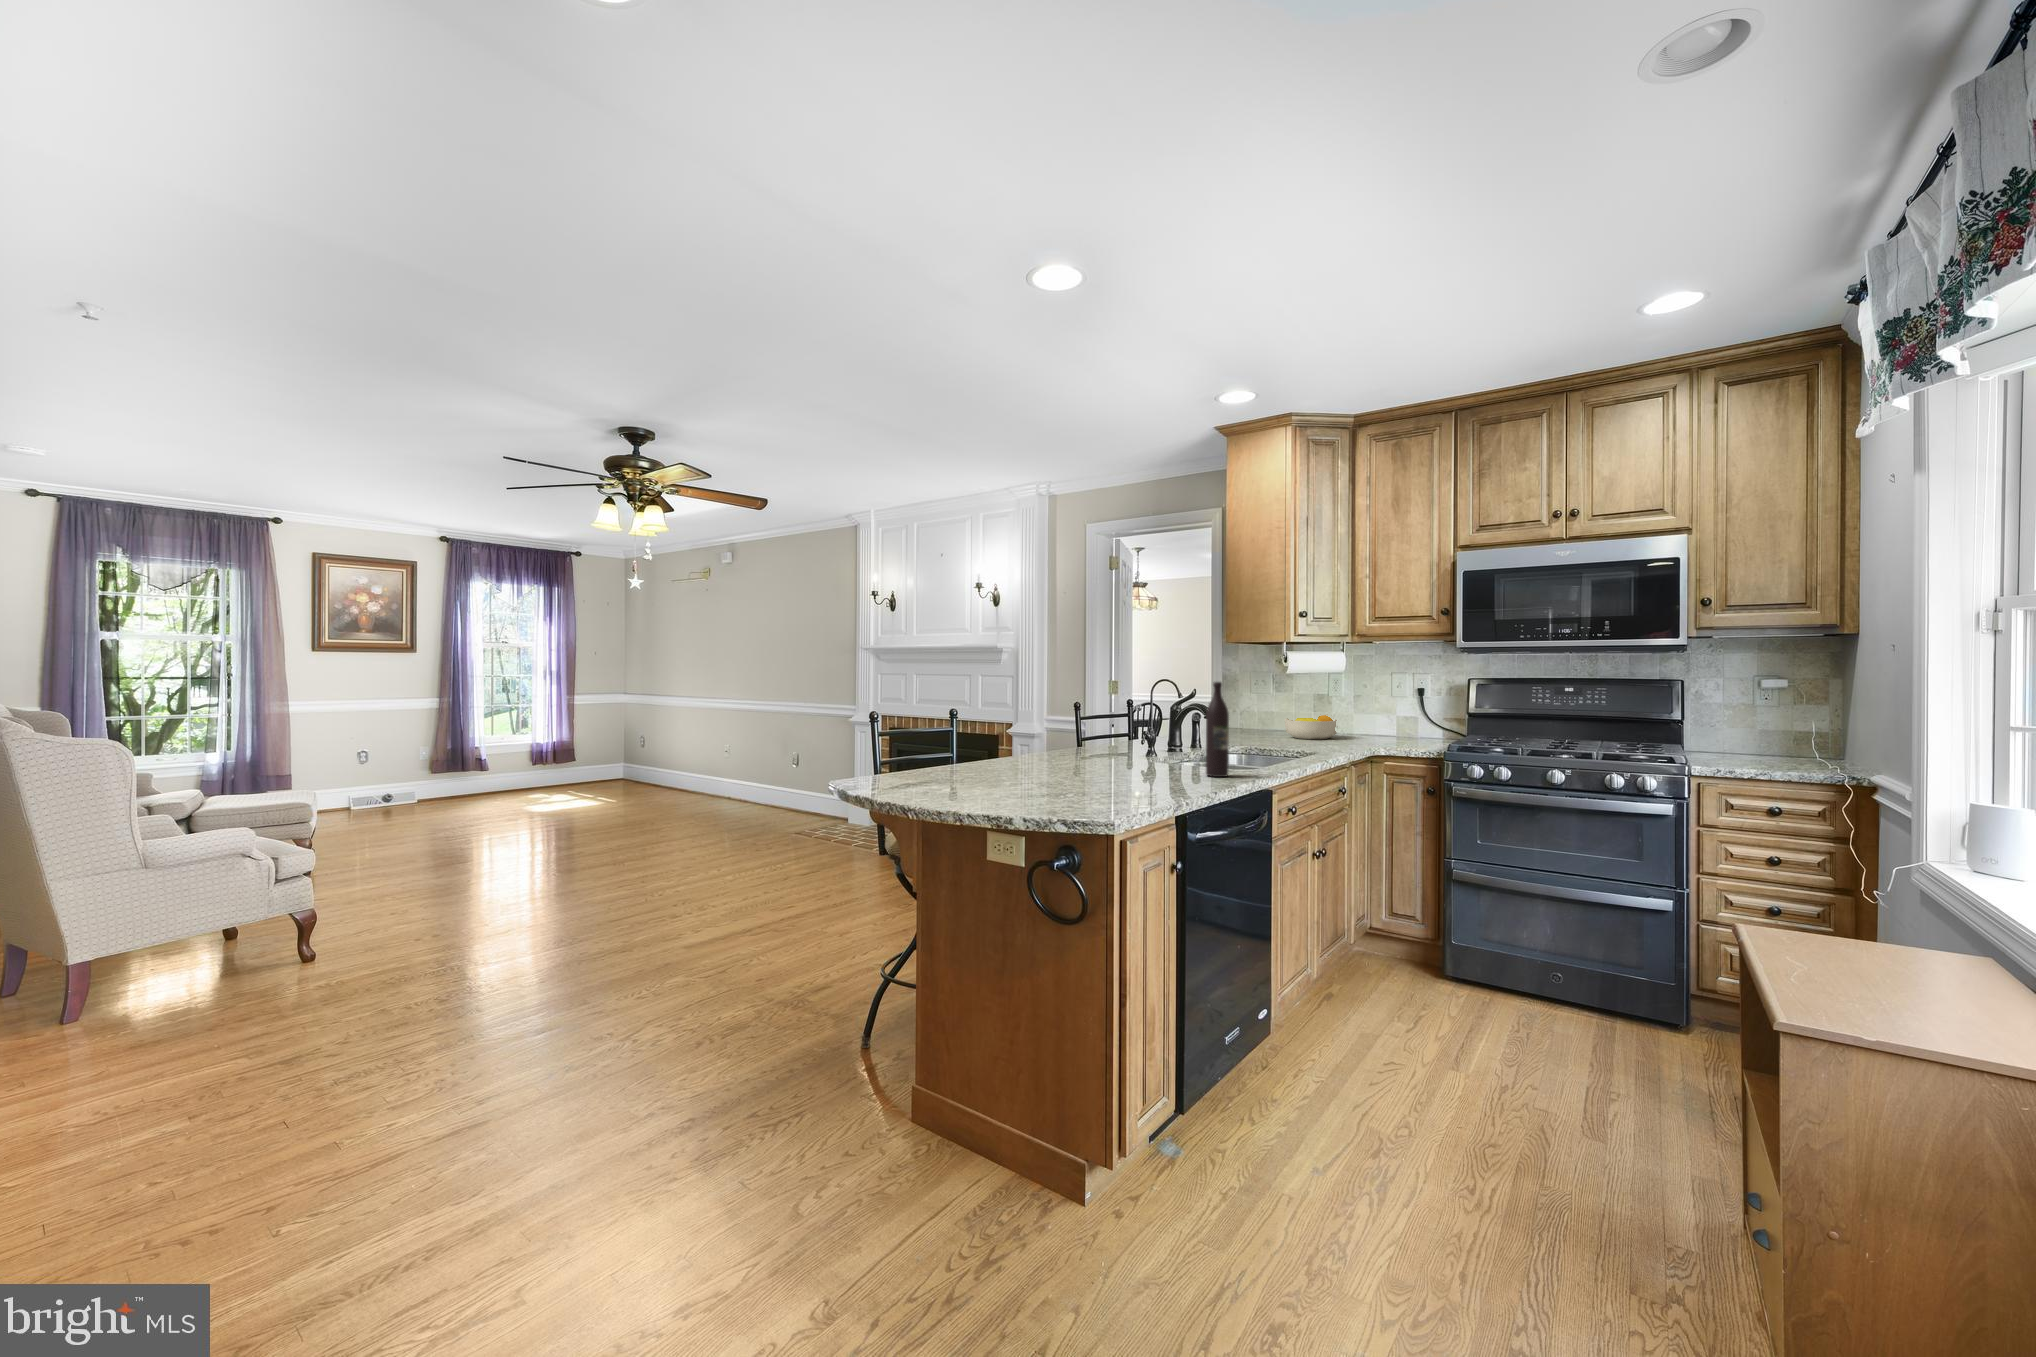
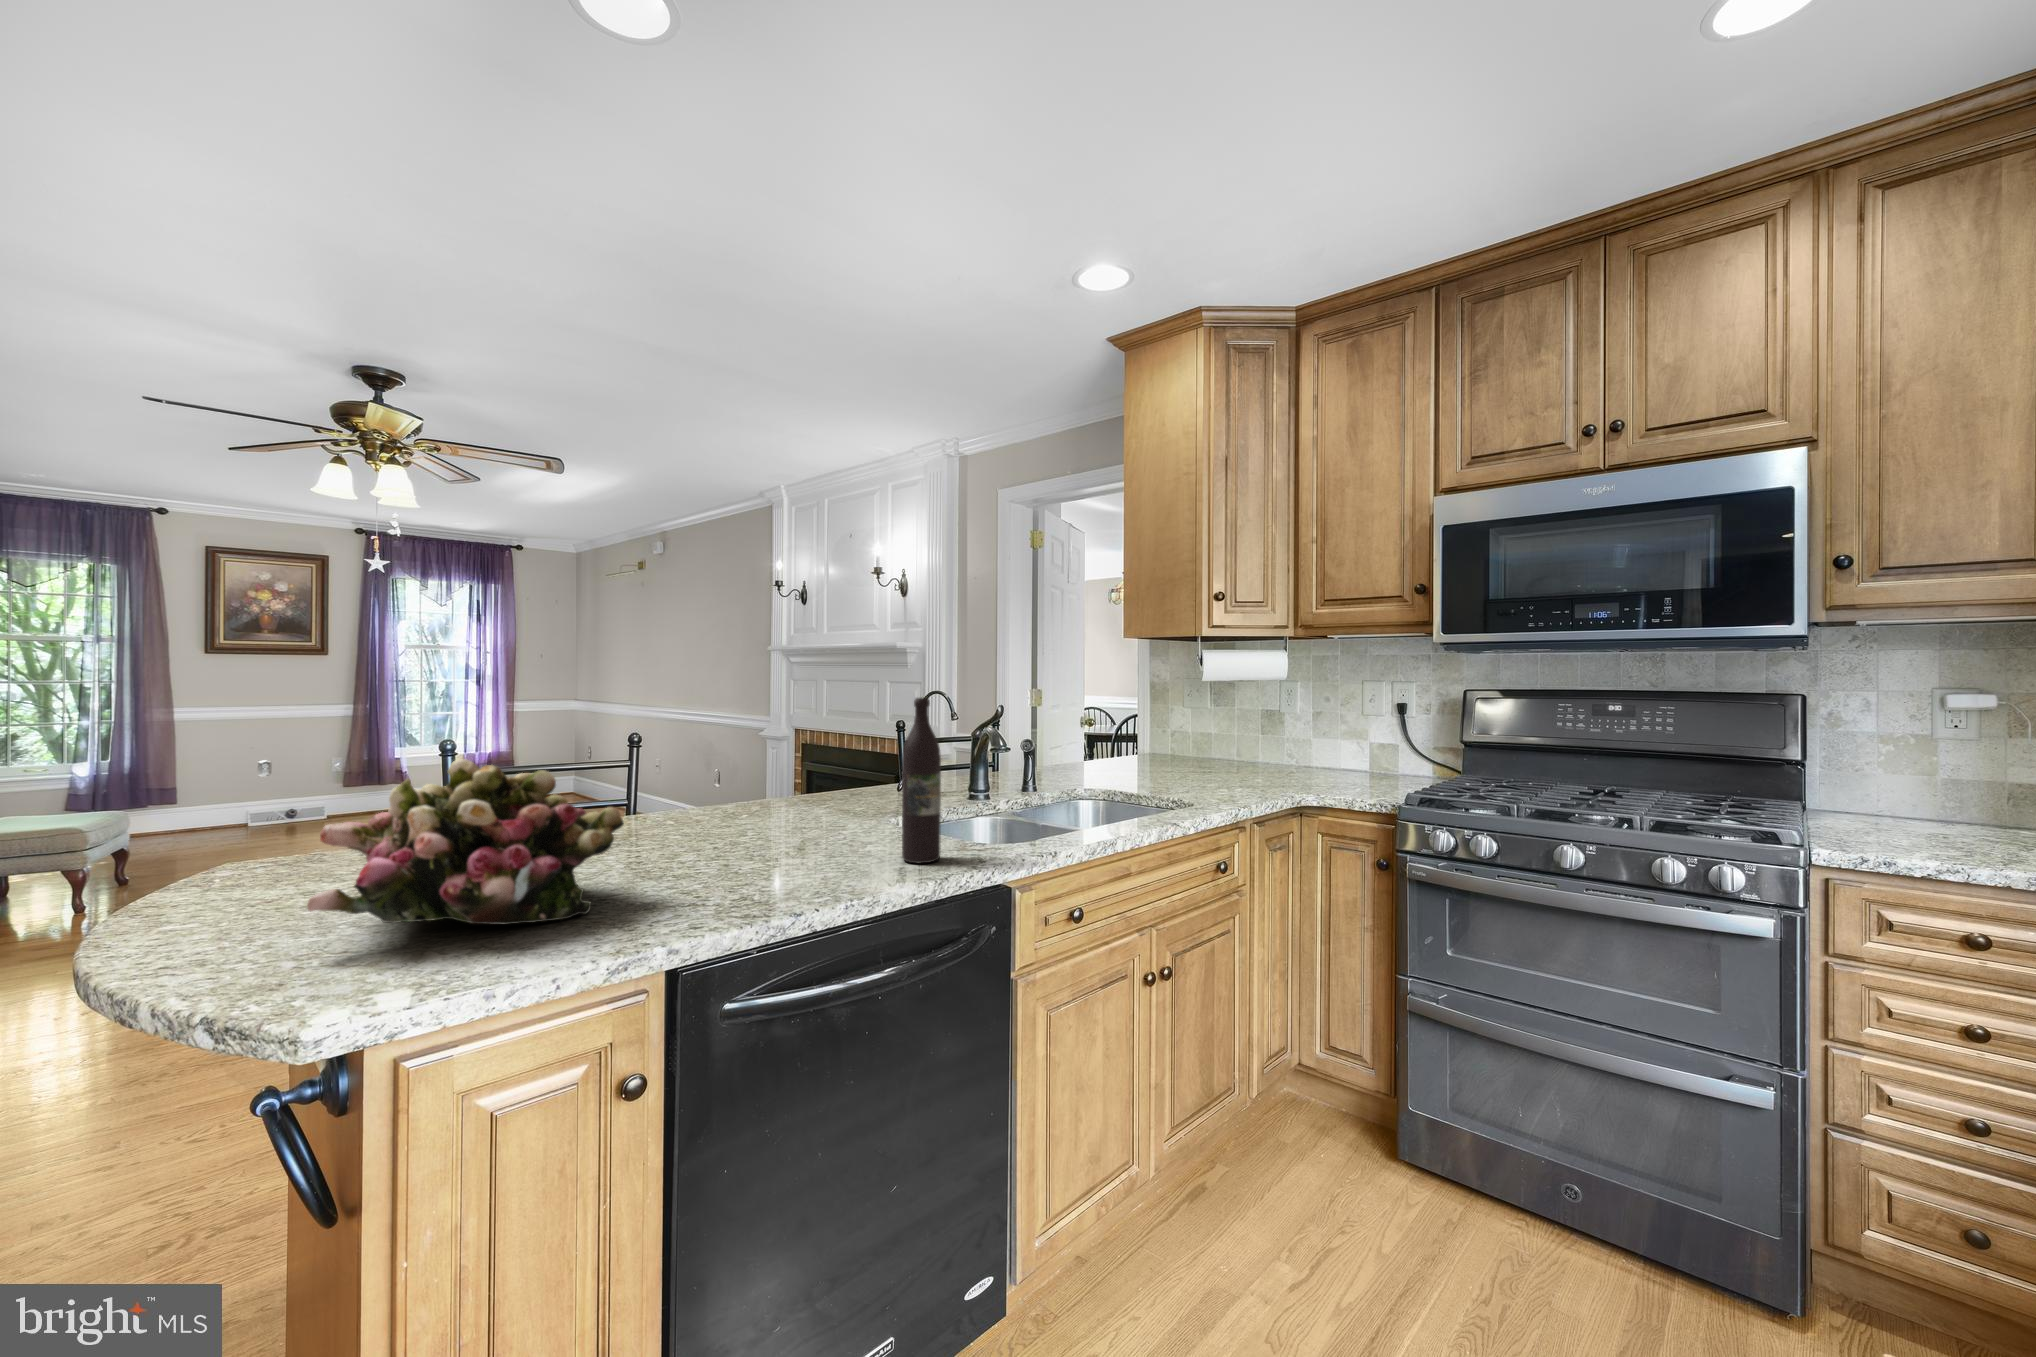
flower arrangement: none [987,714,1114,795] -> present [307,759,624,925]
fruit bowl: present [1285,715,1337,740] -> none [1216,732,1287,774]

